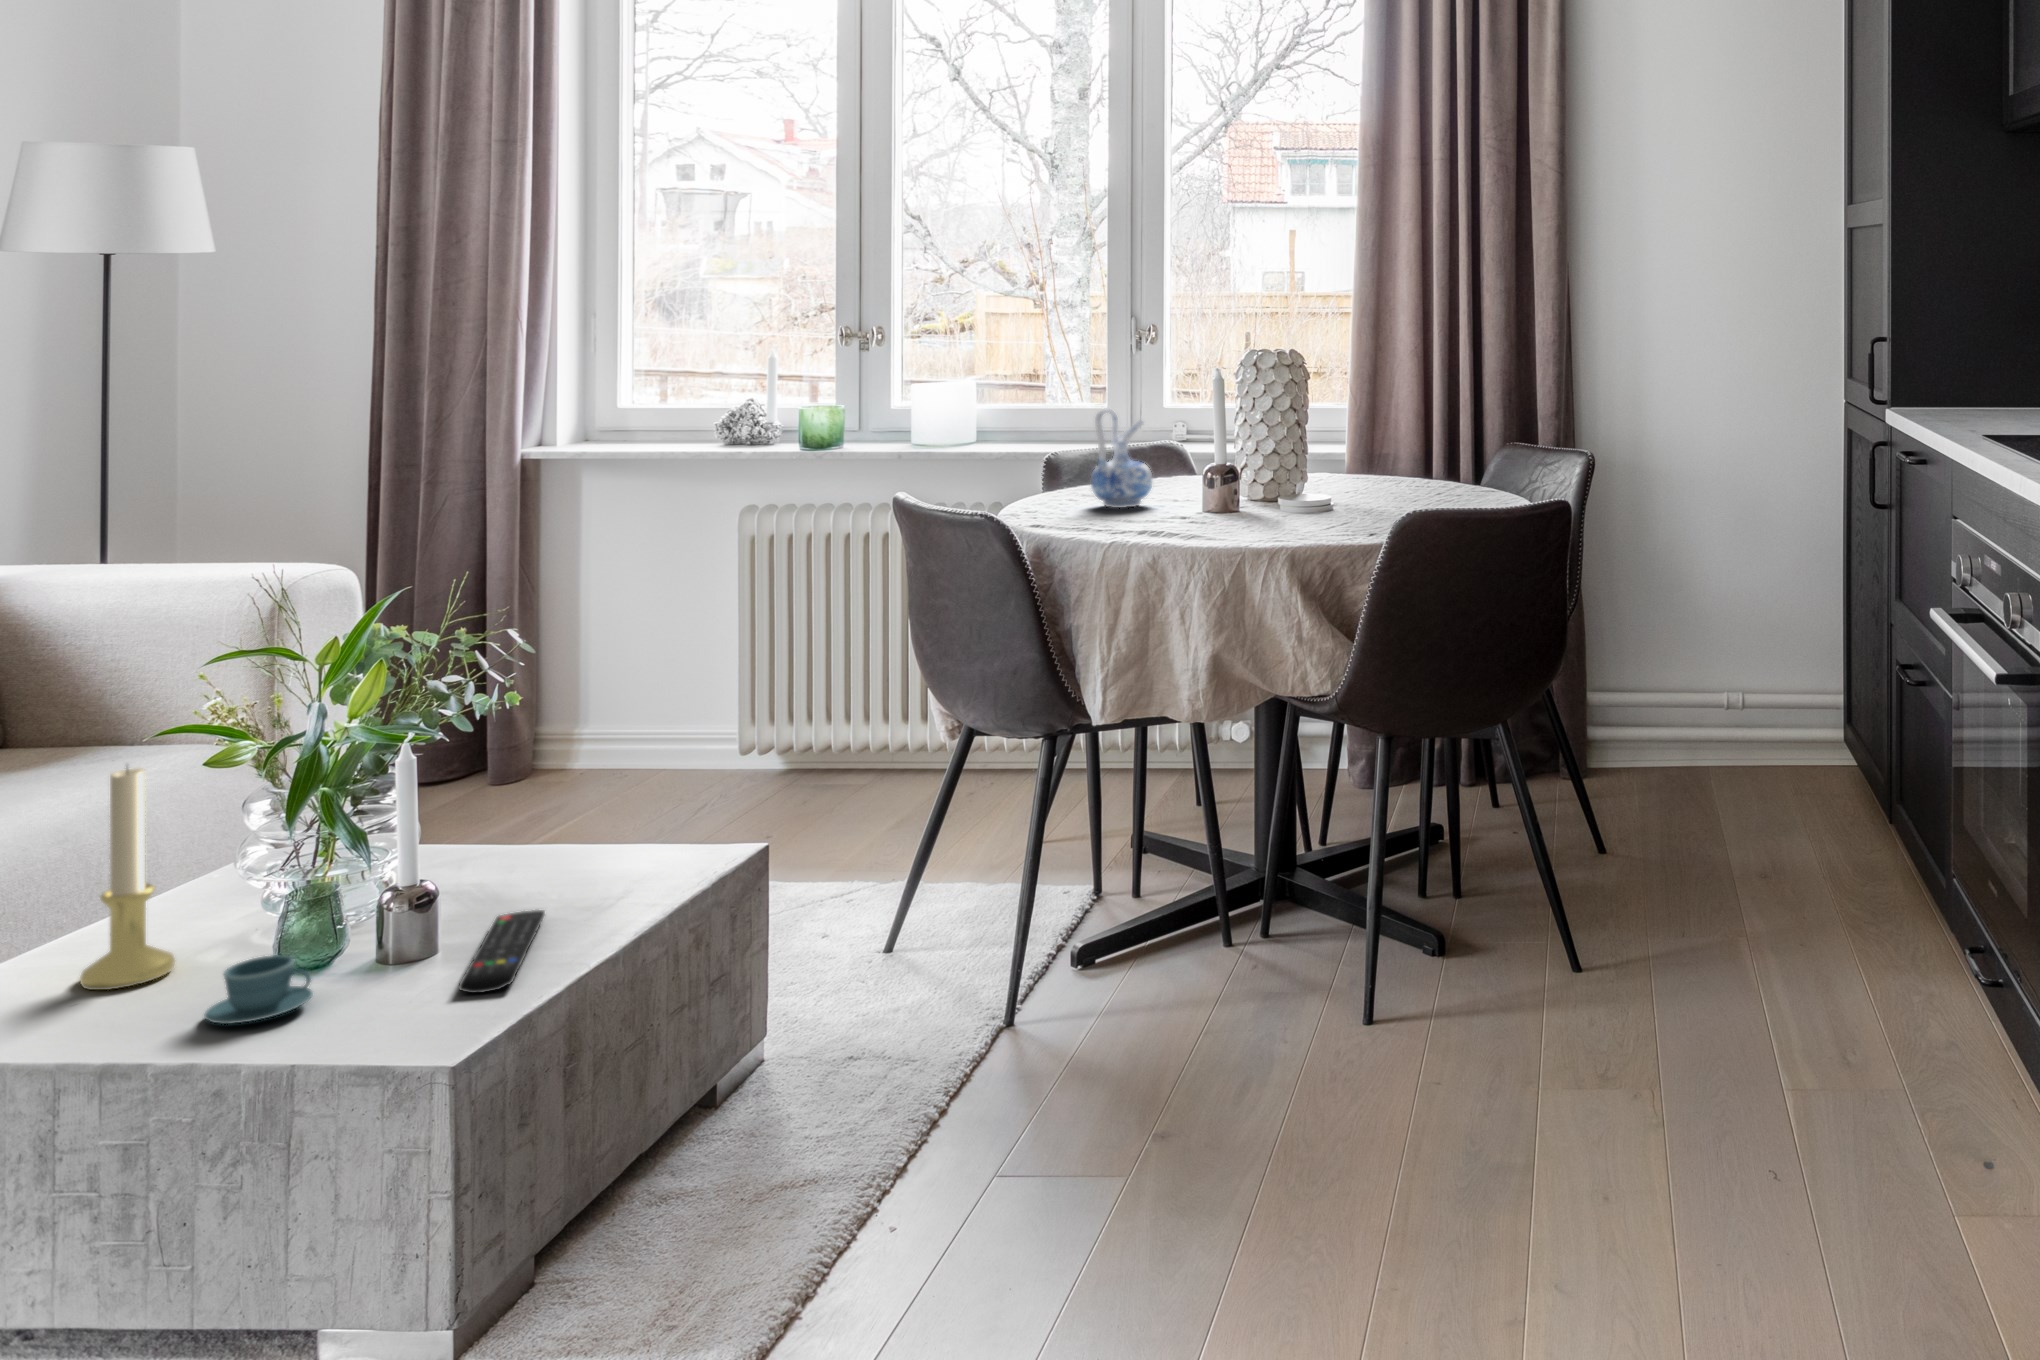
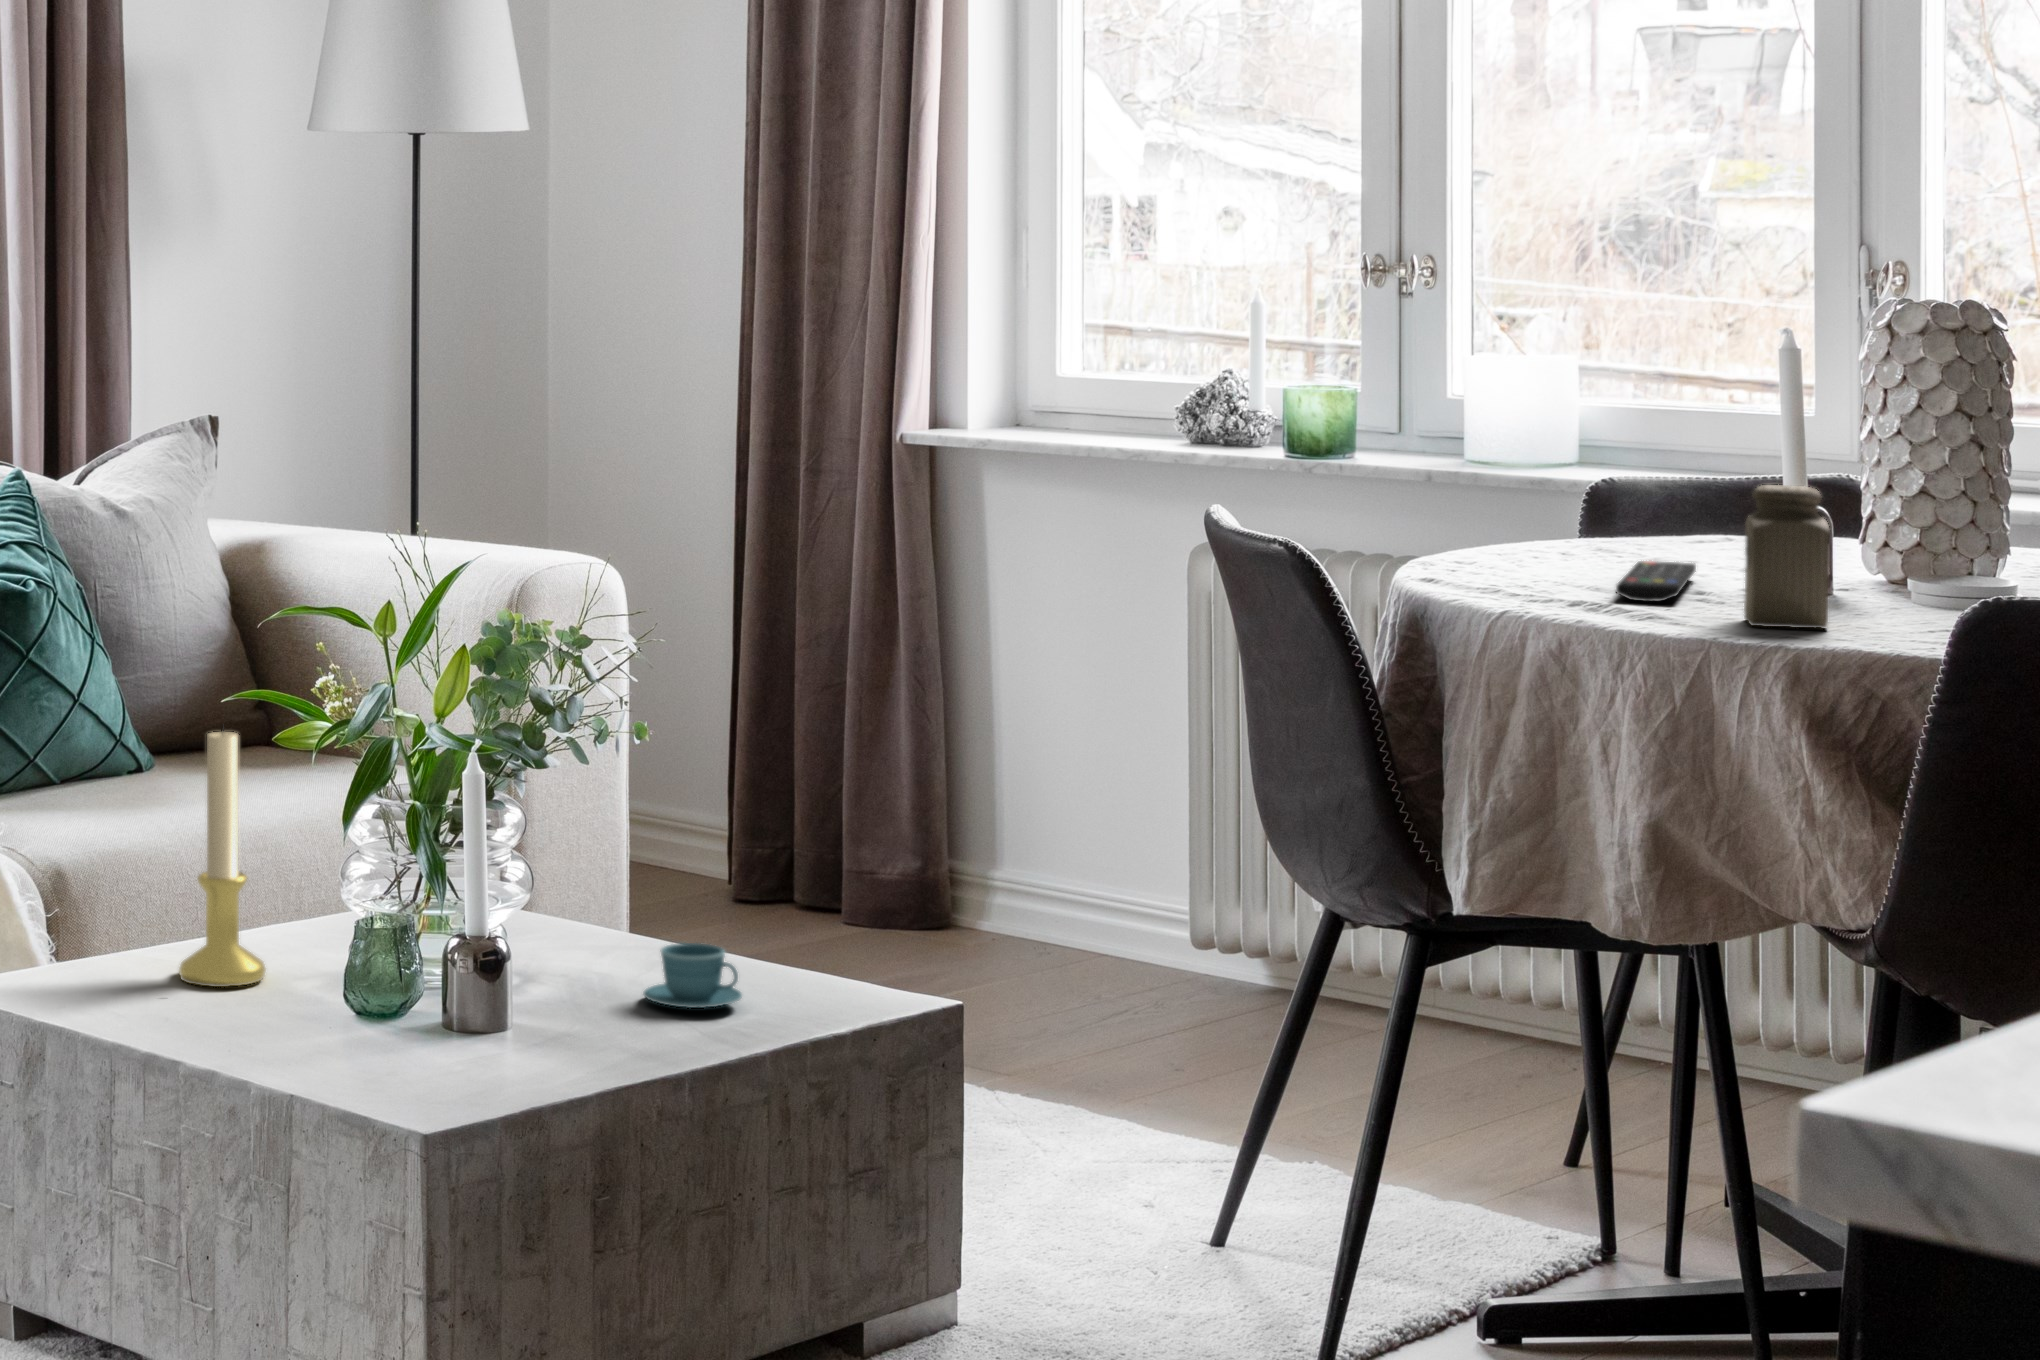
ceramic pitcher: present [1091,408,1152,508] -> none [1551,384,1663,563]
salt shaker: none [1258,462,1308,540] -> present [1744,485,1830,628]
remote control: present [459,910,545,993] -> present [1616,561,1696,602]
teacup: present [204,955,313,1024] -> present [644,943,742,1008]

